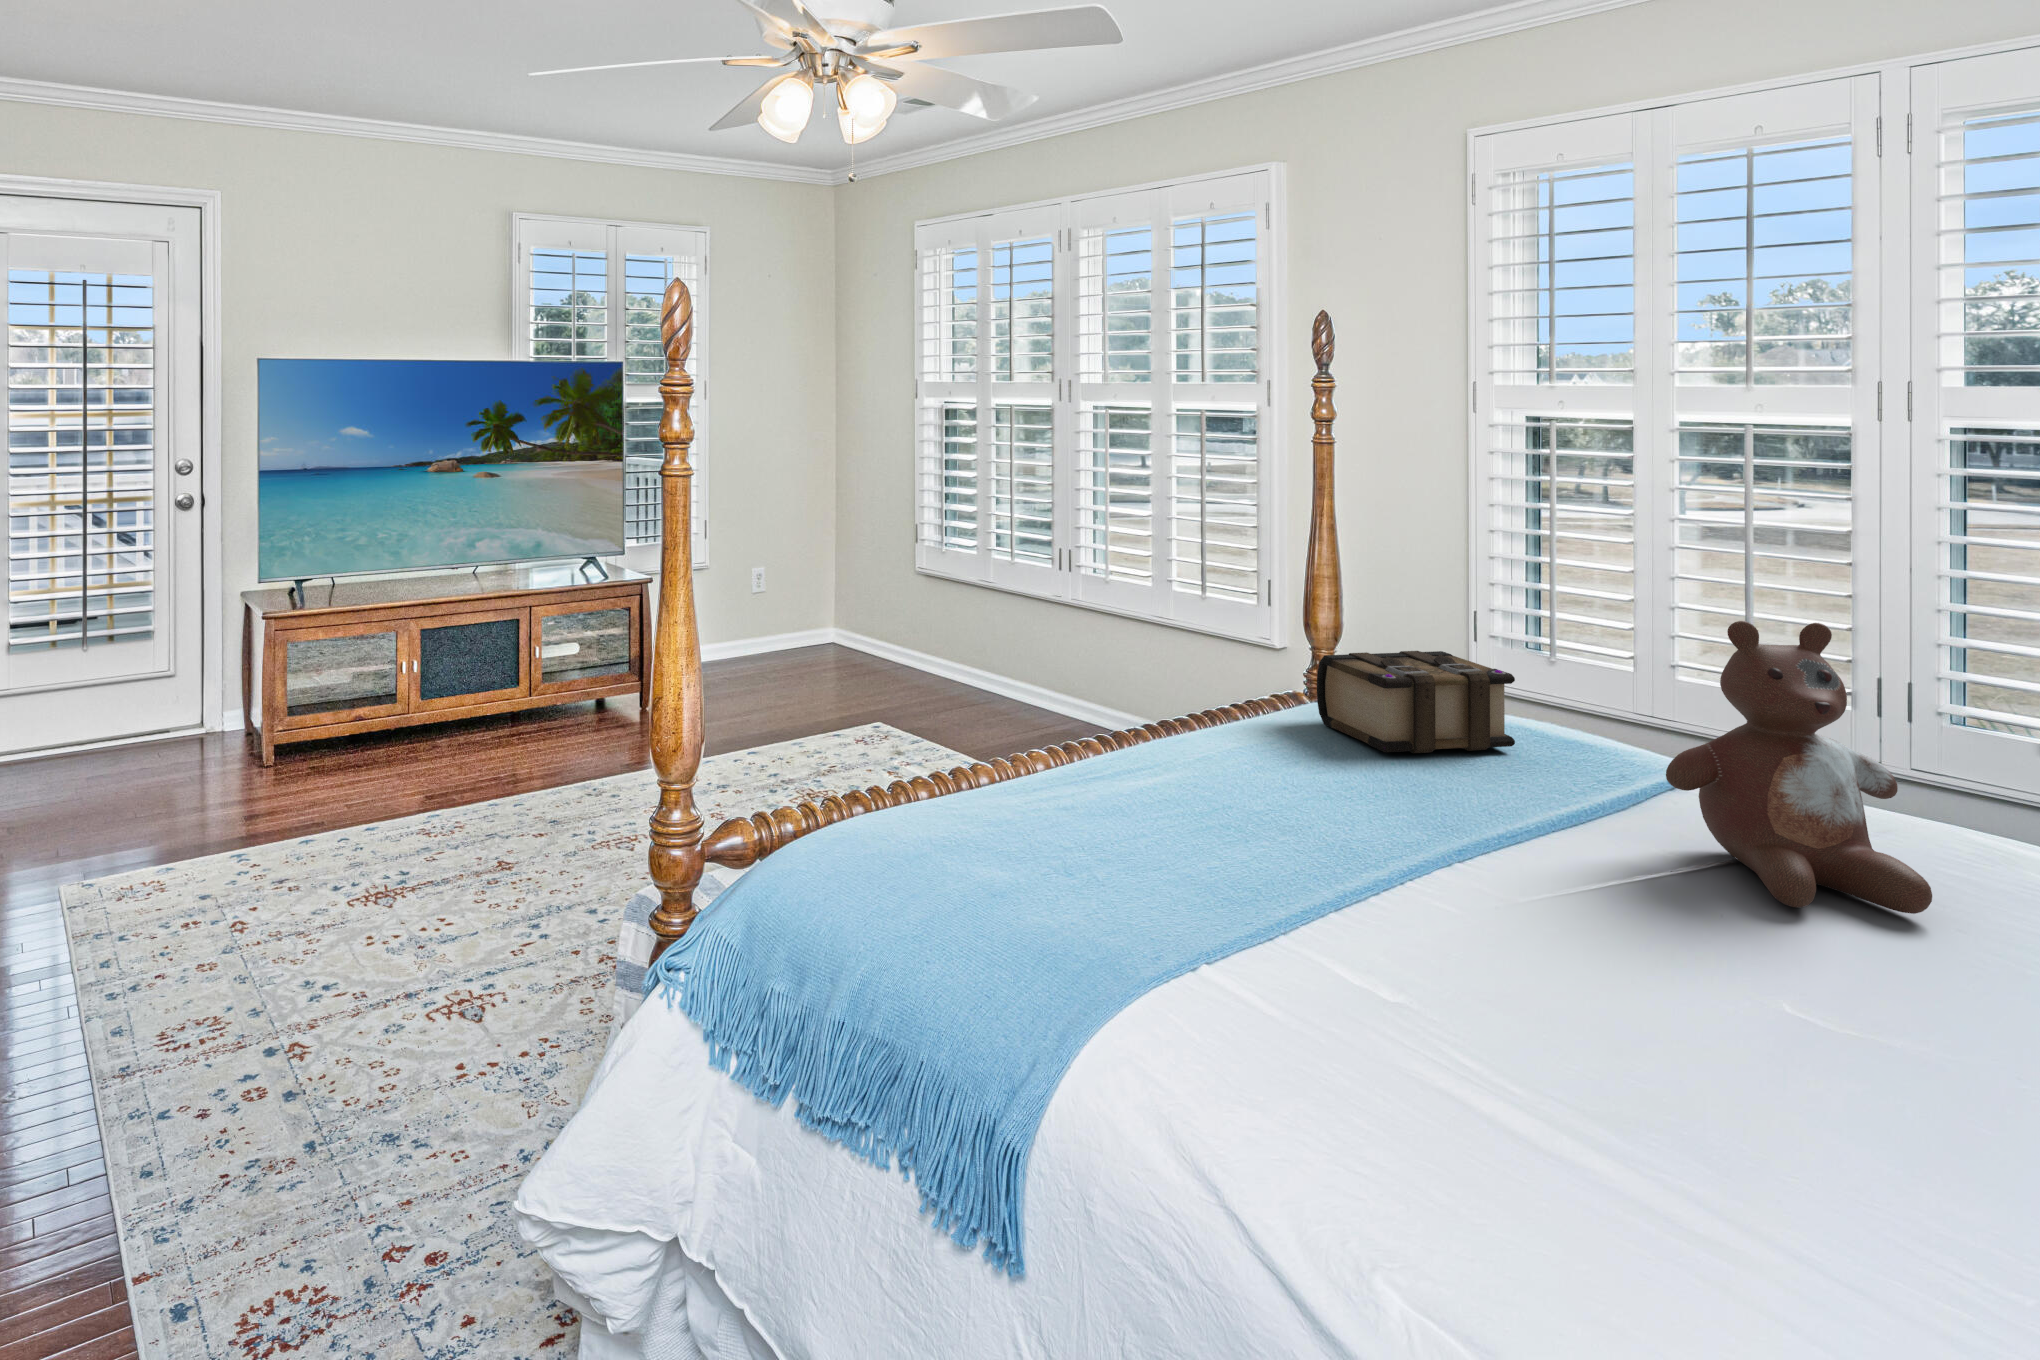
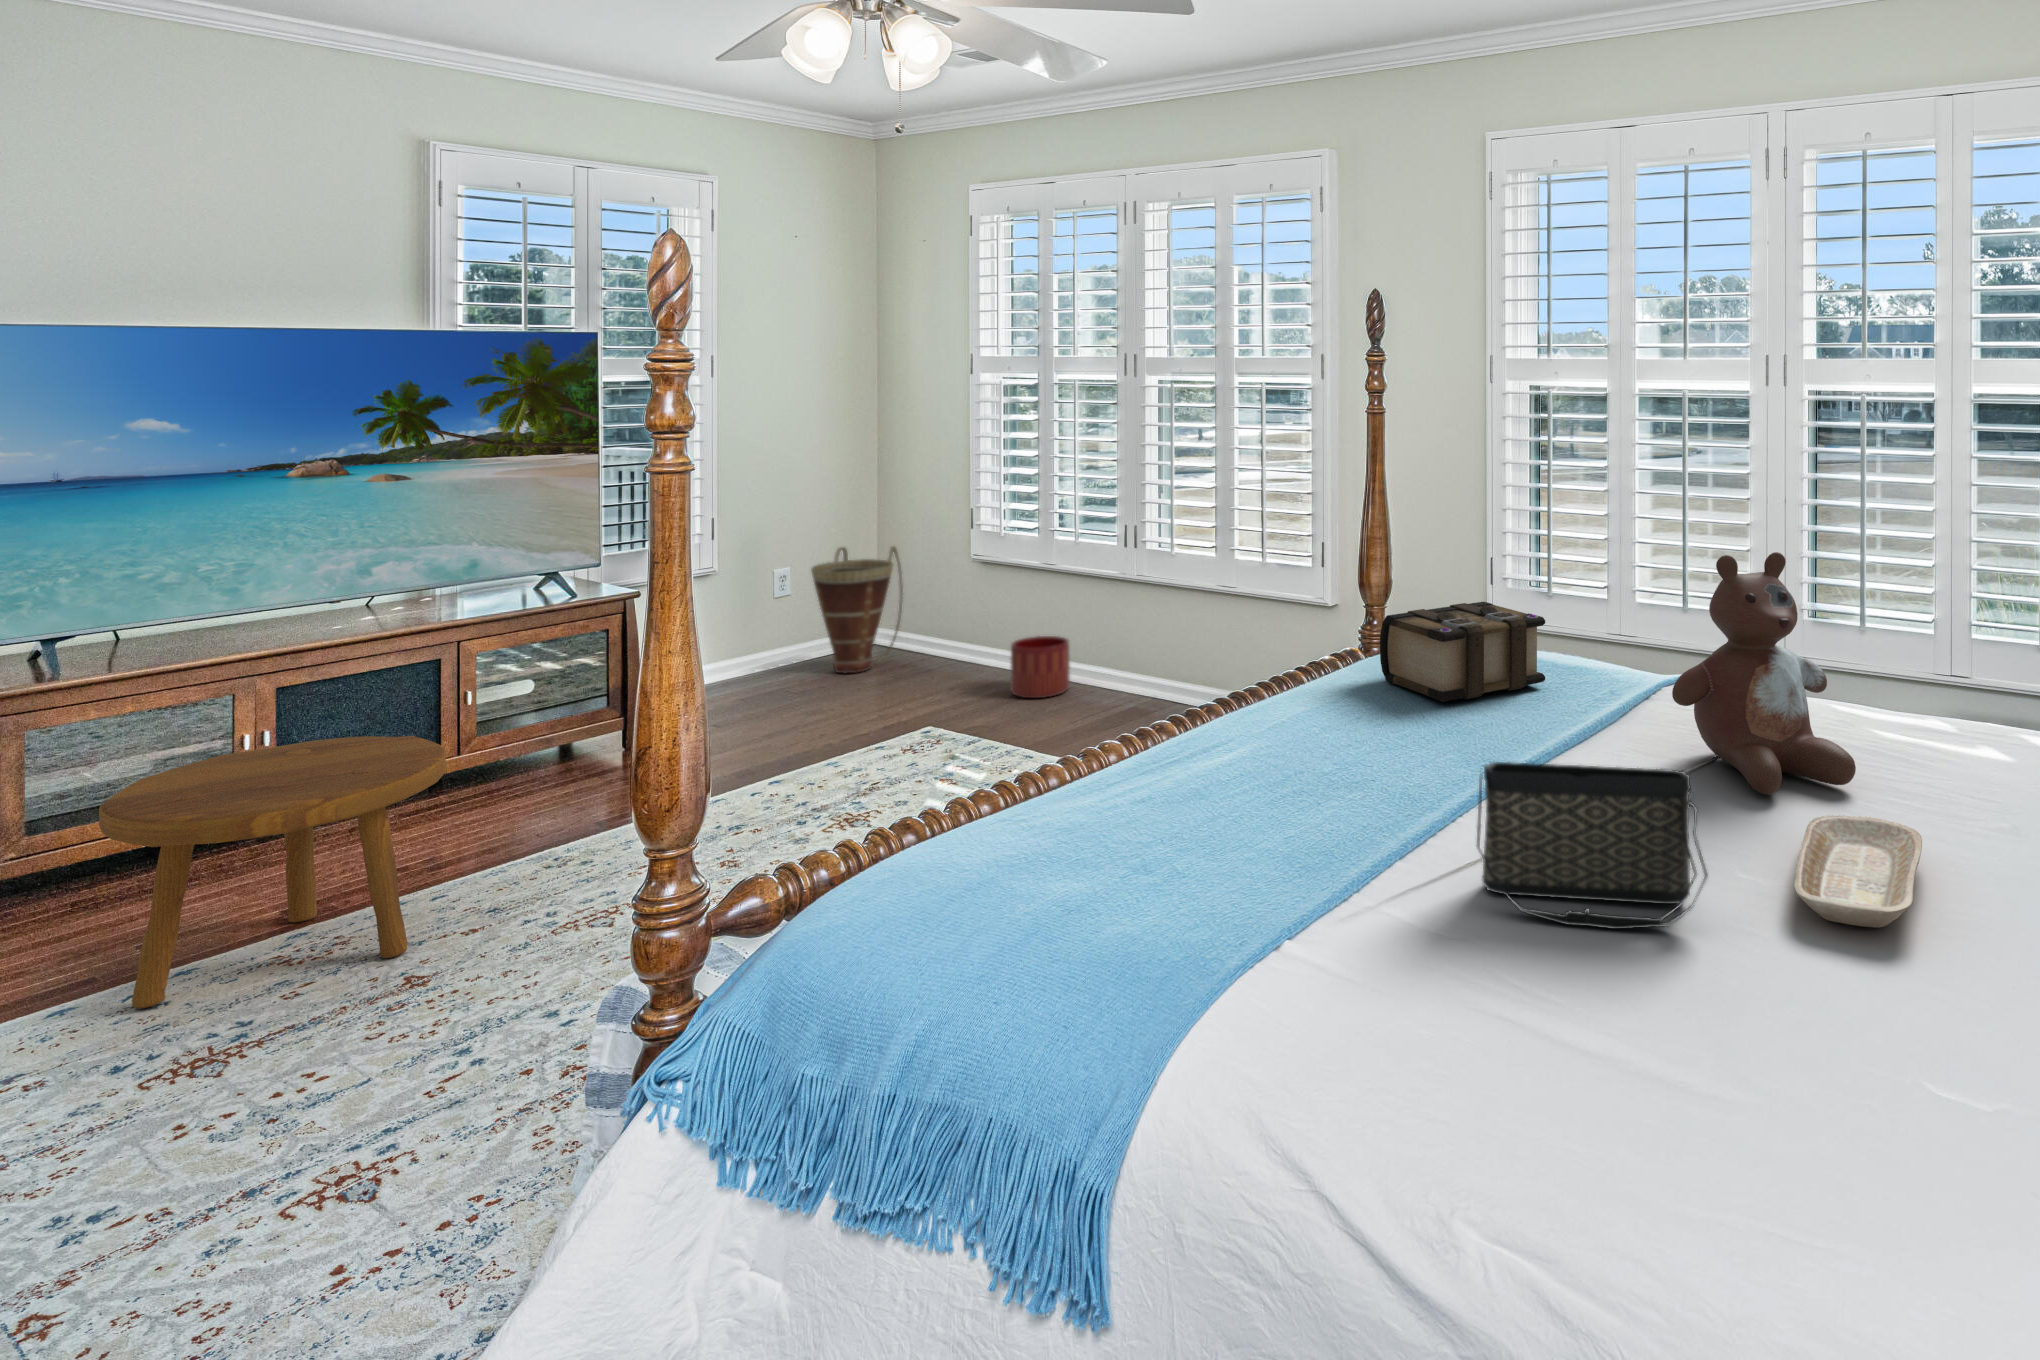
basket: none [787,550,864,666] -> present [811,546,903,673]
planter: none [959,648,1015,708] -> present [1011,636,1070,698]
footstool: none [322,672,524,853] -> present [99,736,446,1009]
handbag: none [1392,812,1674,1018] -> present [1477,762,1708,929]
tray: none [1799,941,2012,1077] -> present [1794,815,1922,927]

